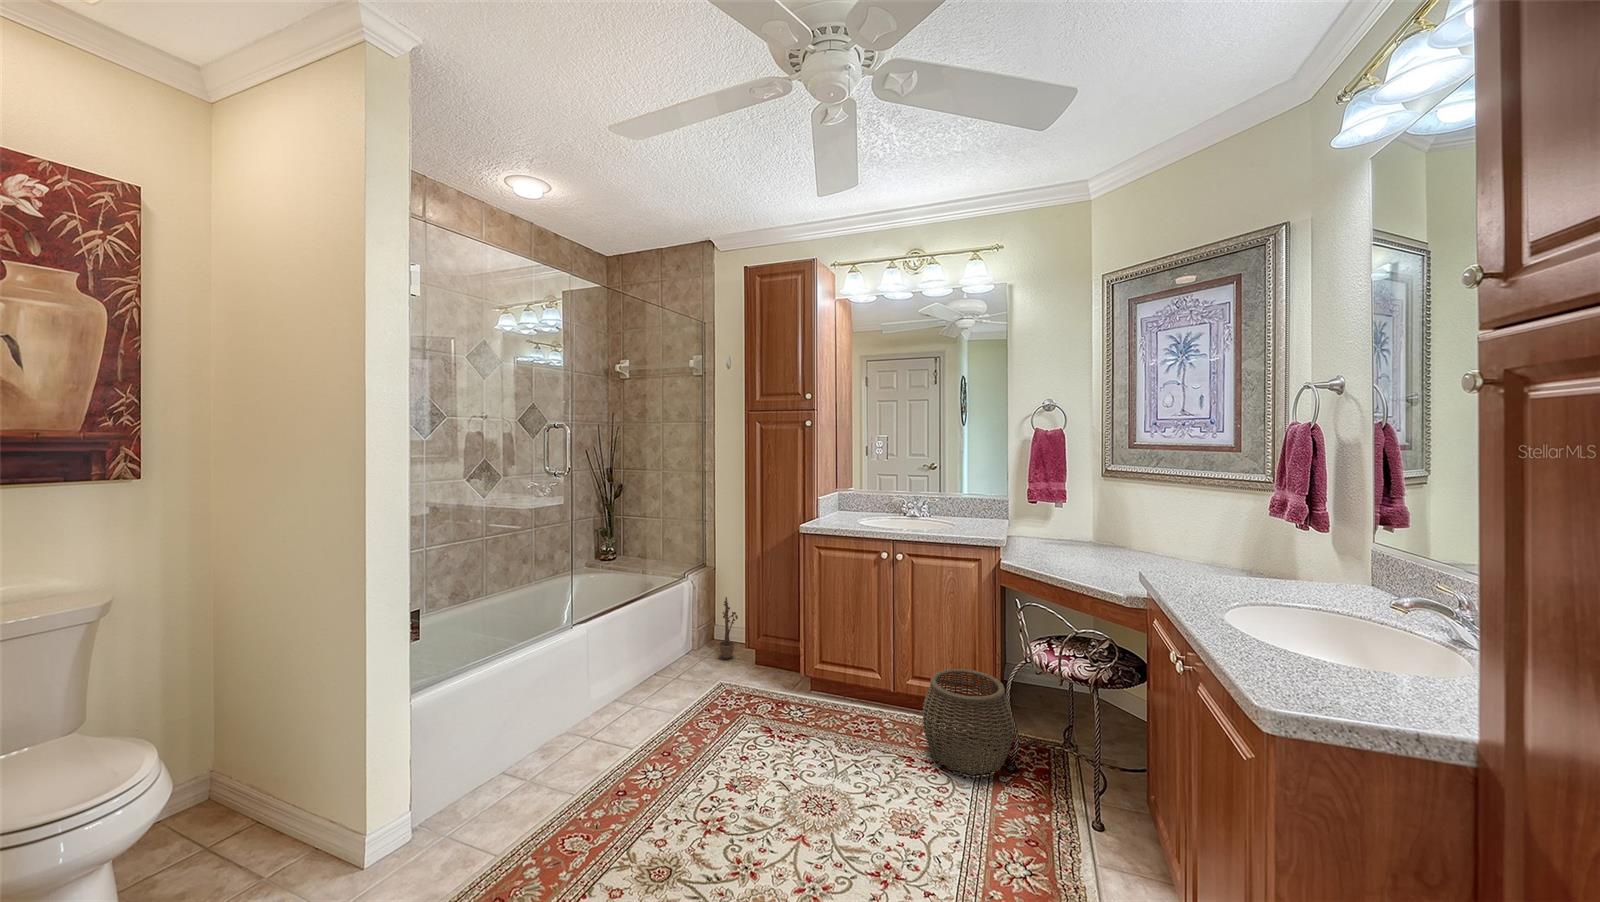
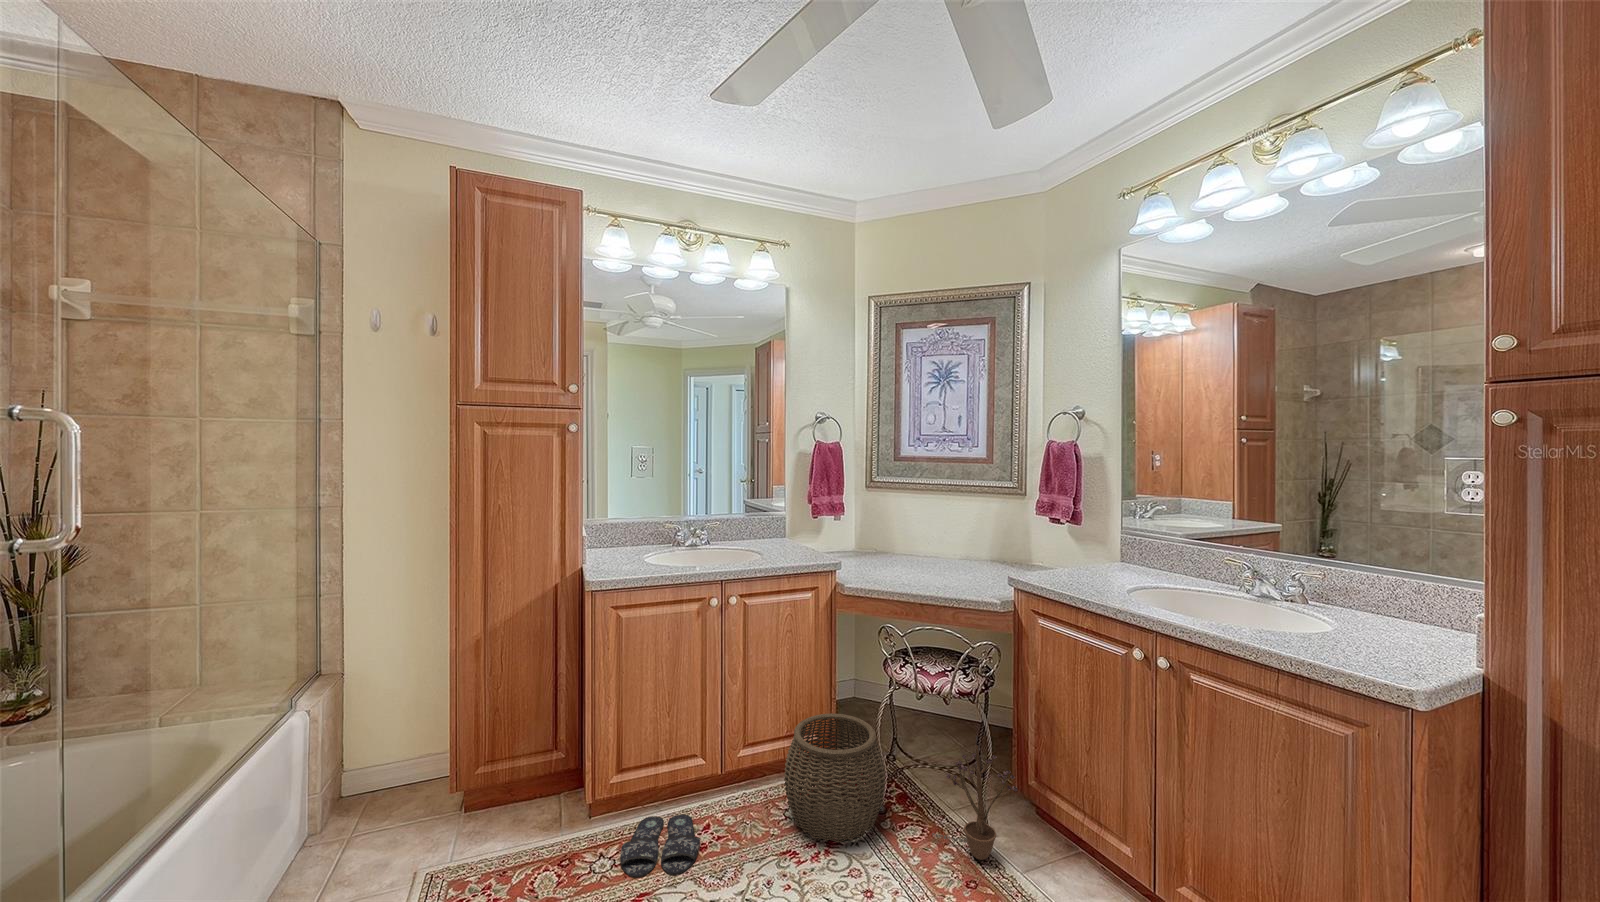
decorative plant: present [719,597,738,659] -> present [932,745,1018,860]
slippers: none [805,702,867,736] -> present [620,814,700,878]

